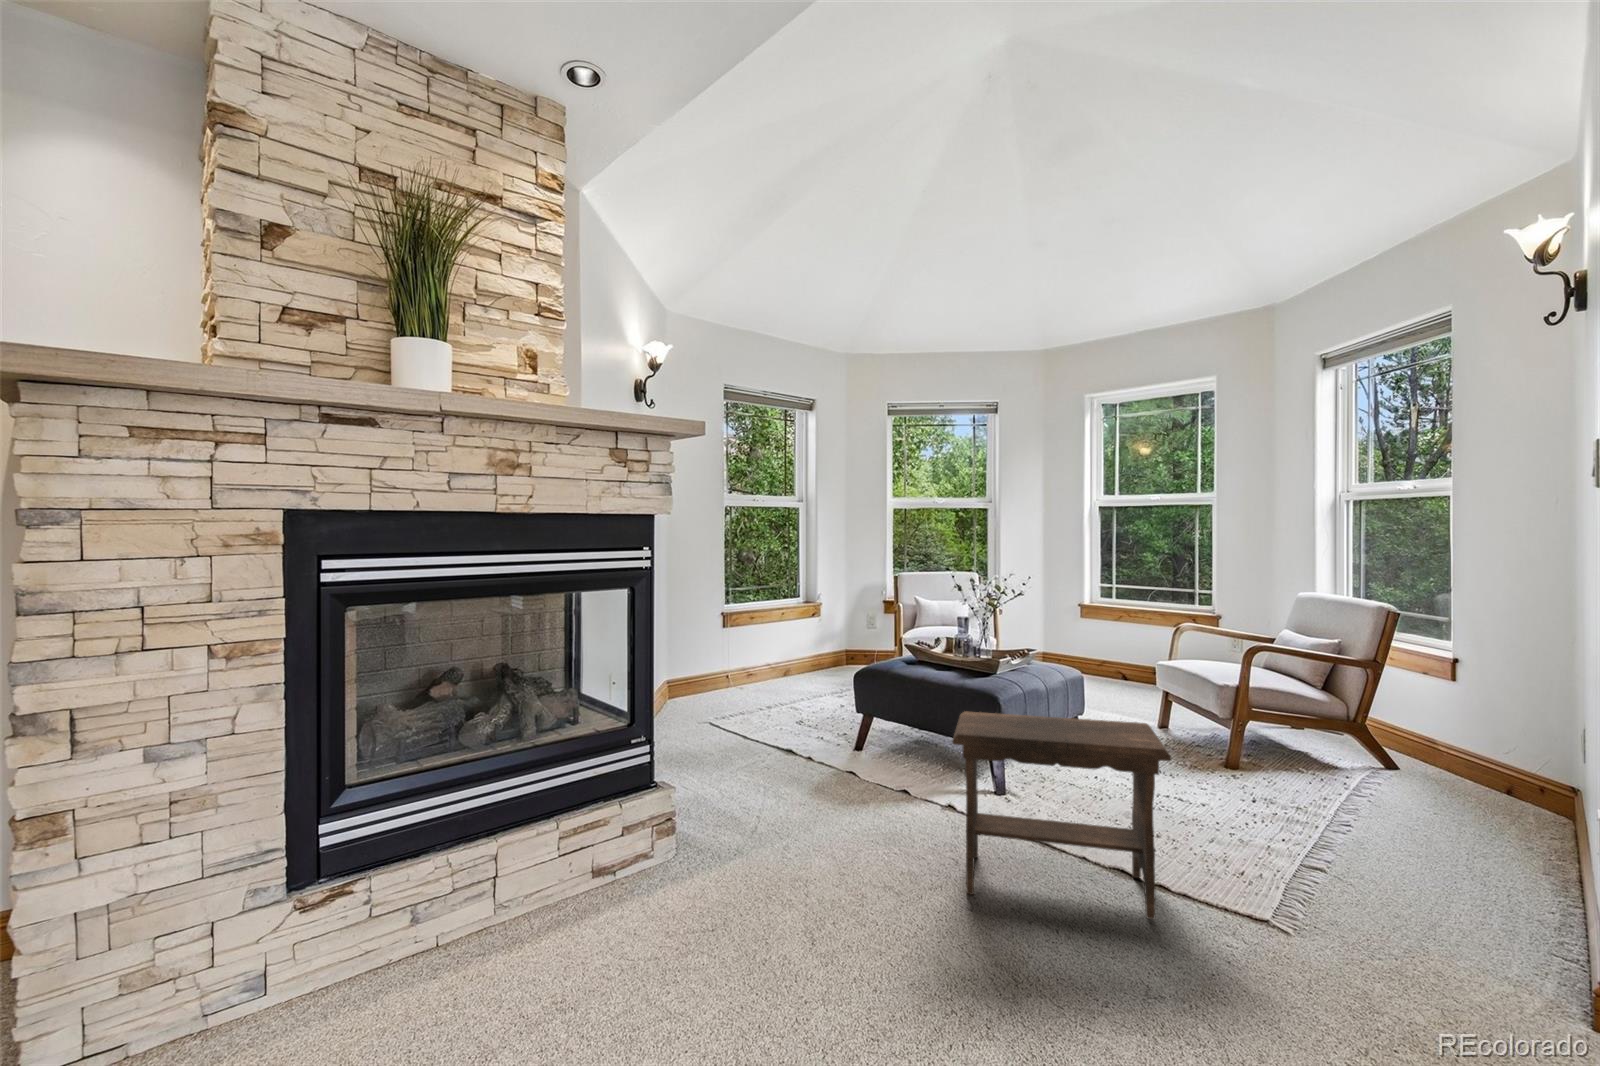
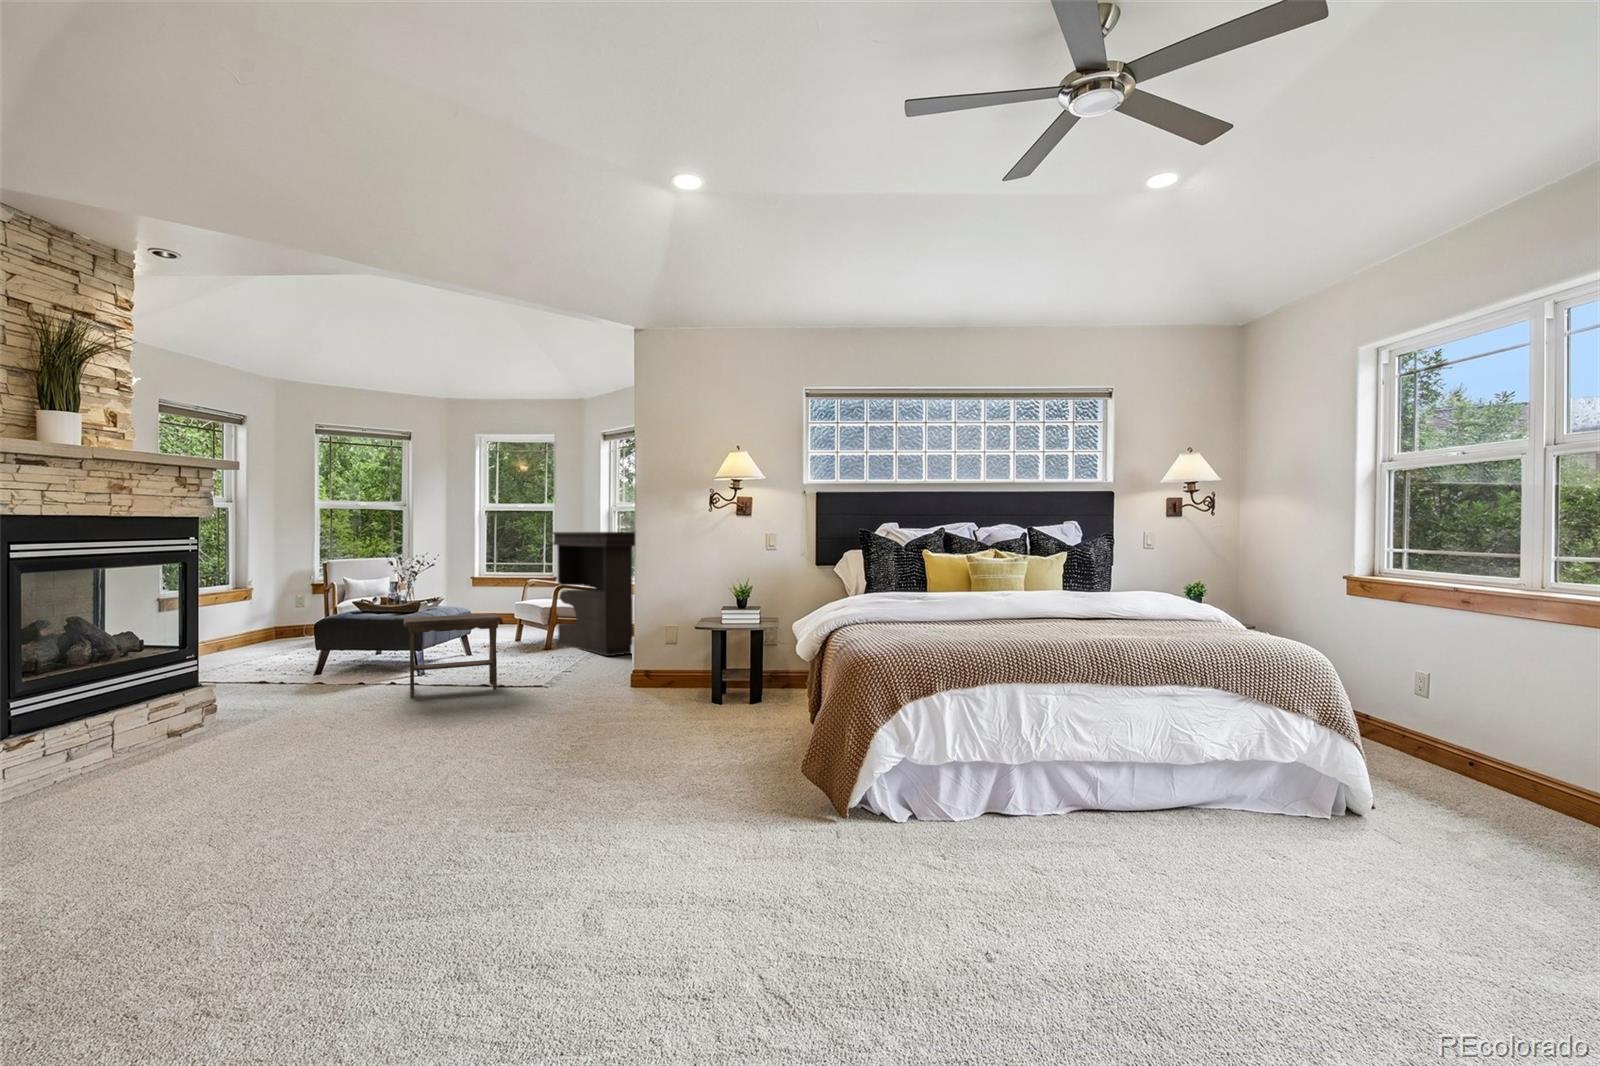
console table: none [1228,539,1482,822] -> present [552,532,635,656]

